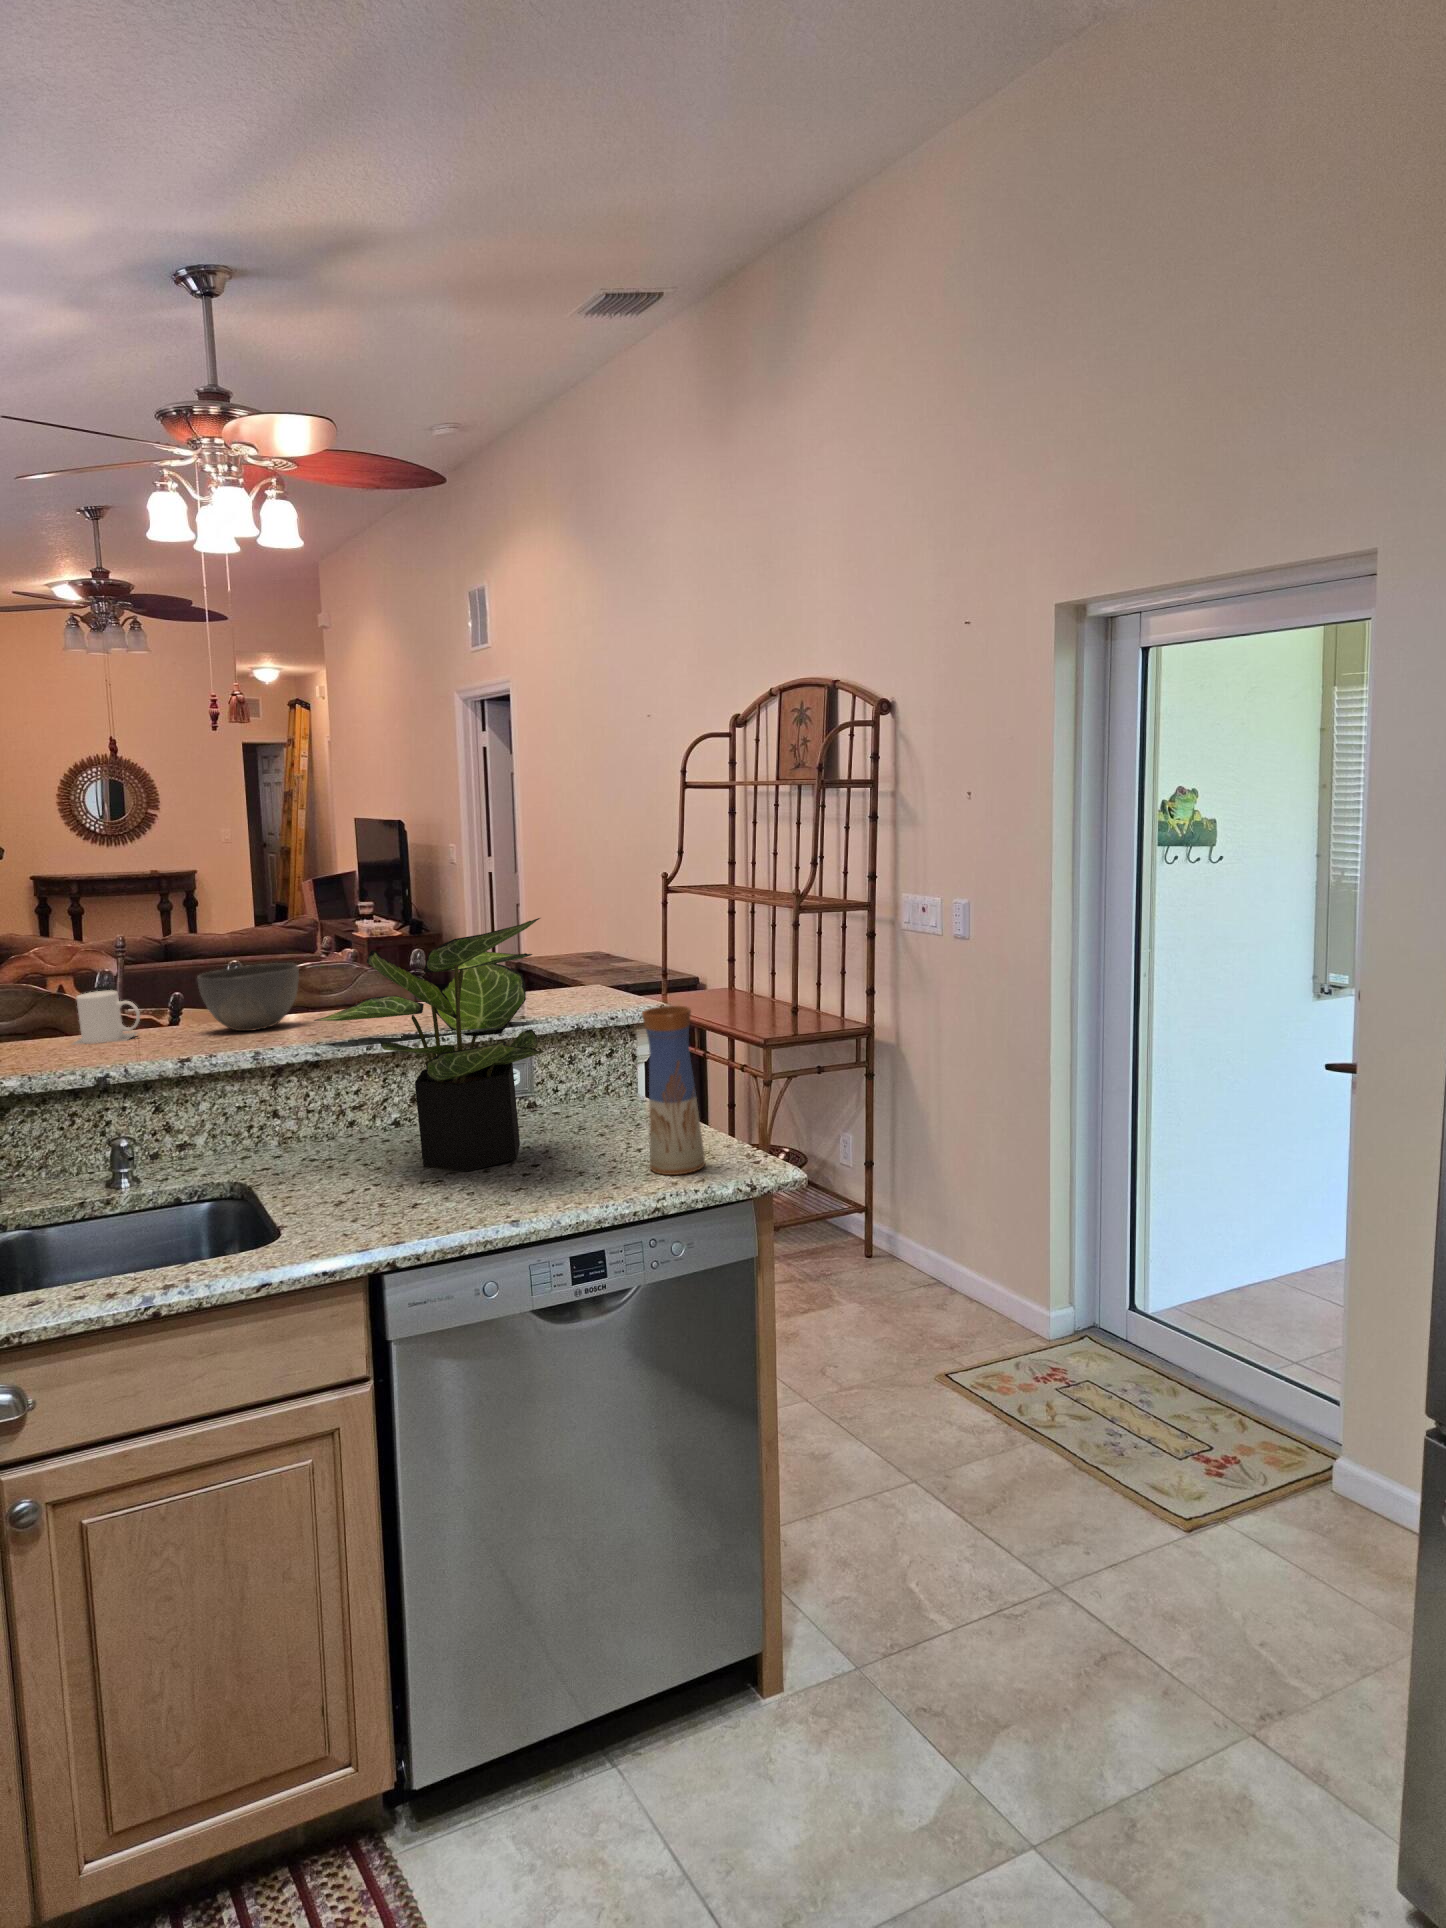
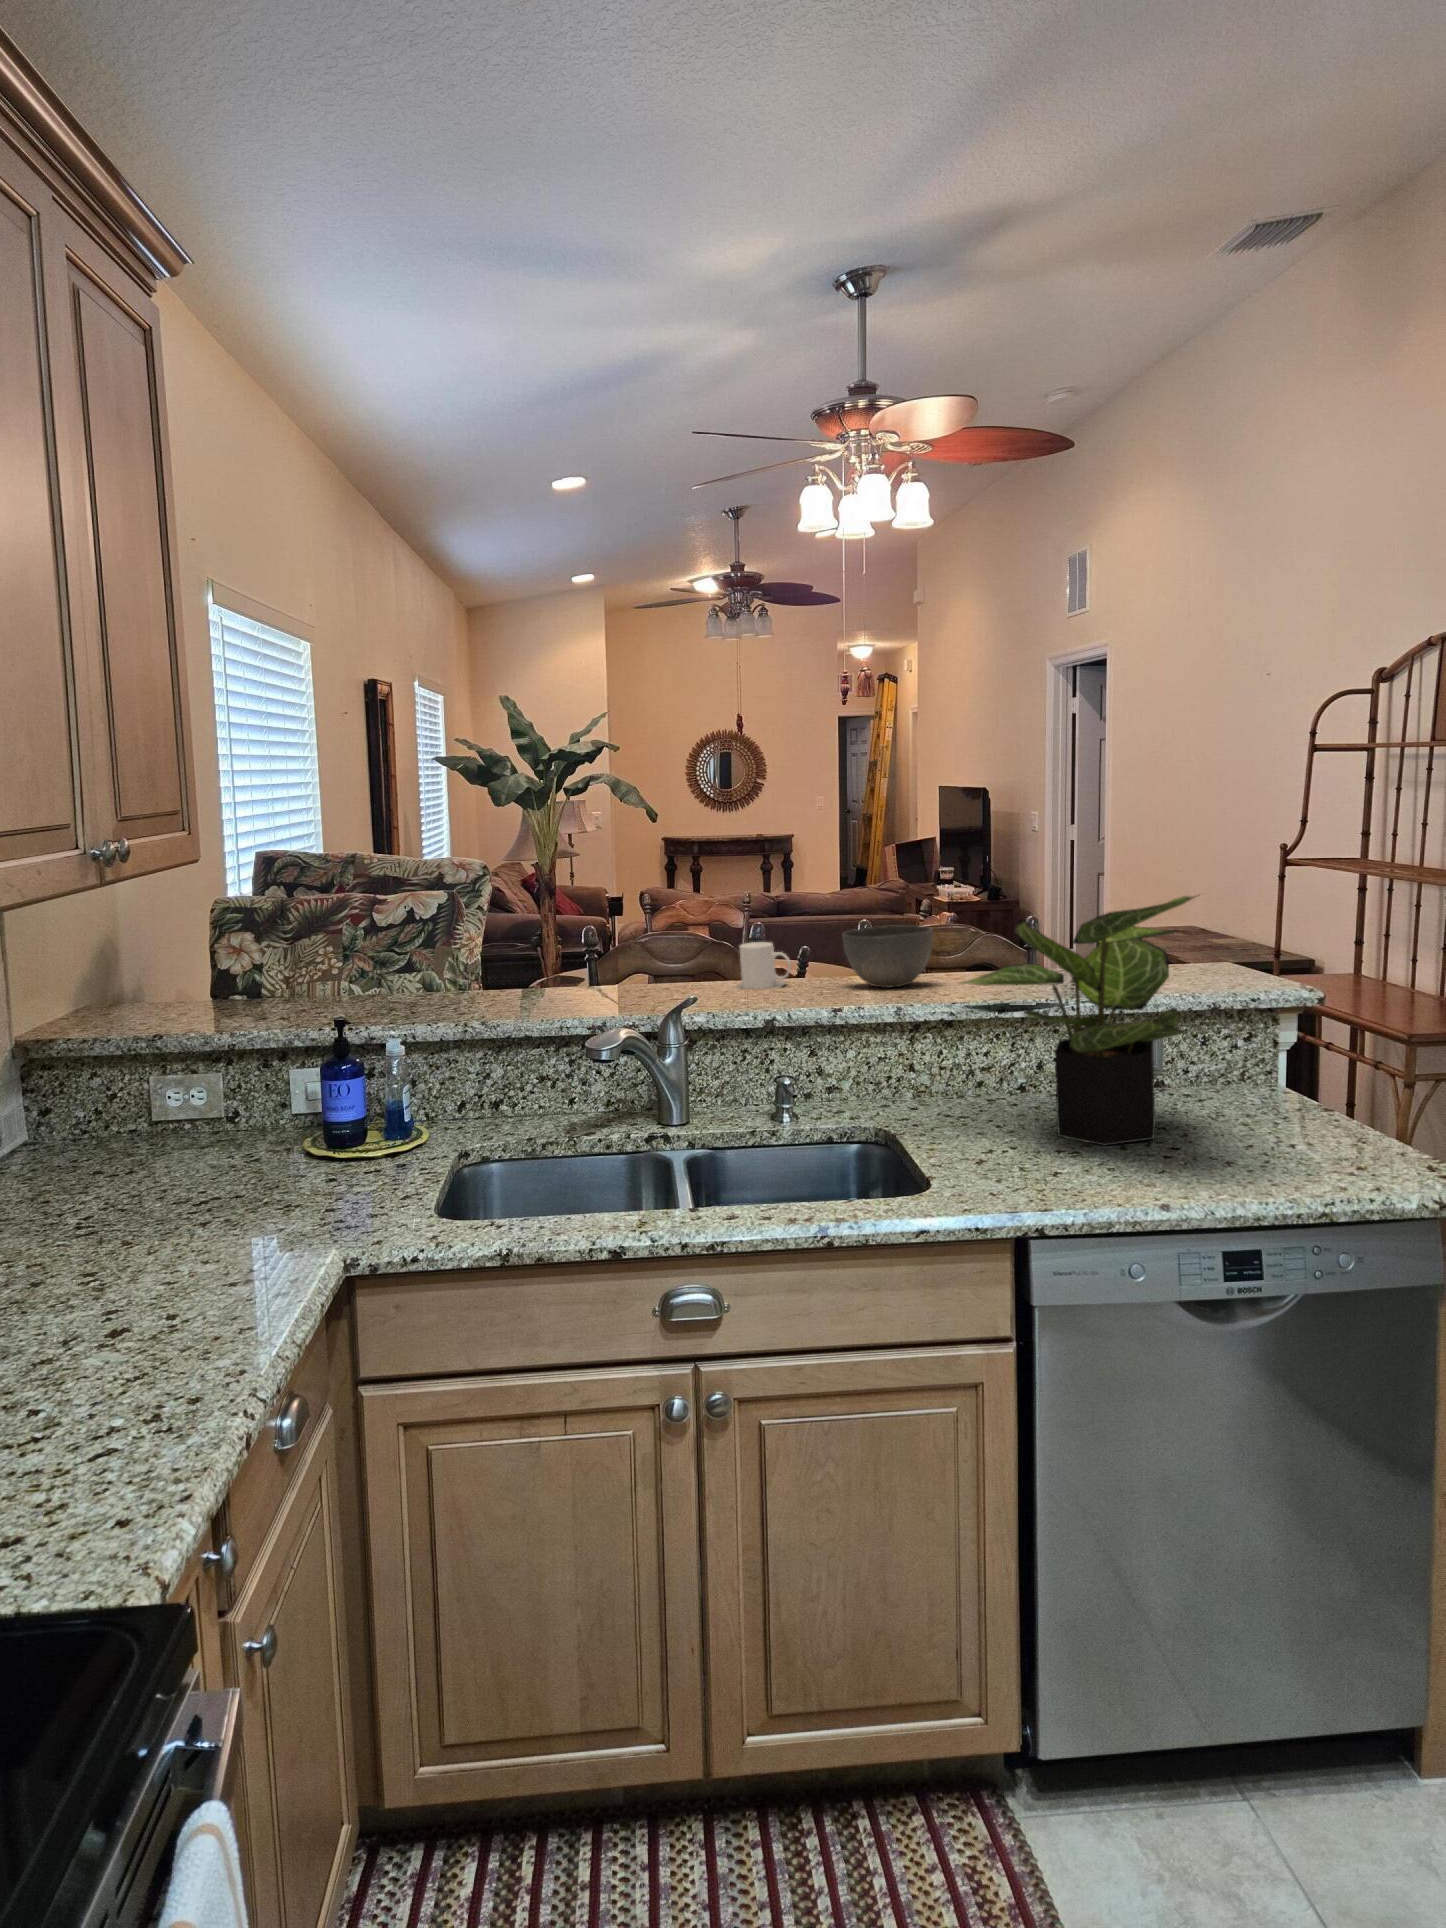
vase: present [642,1006,705,1175] -> none [1307,995,1373,1178]

